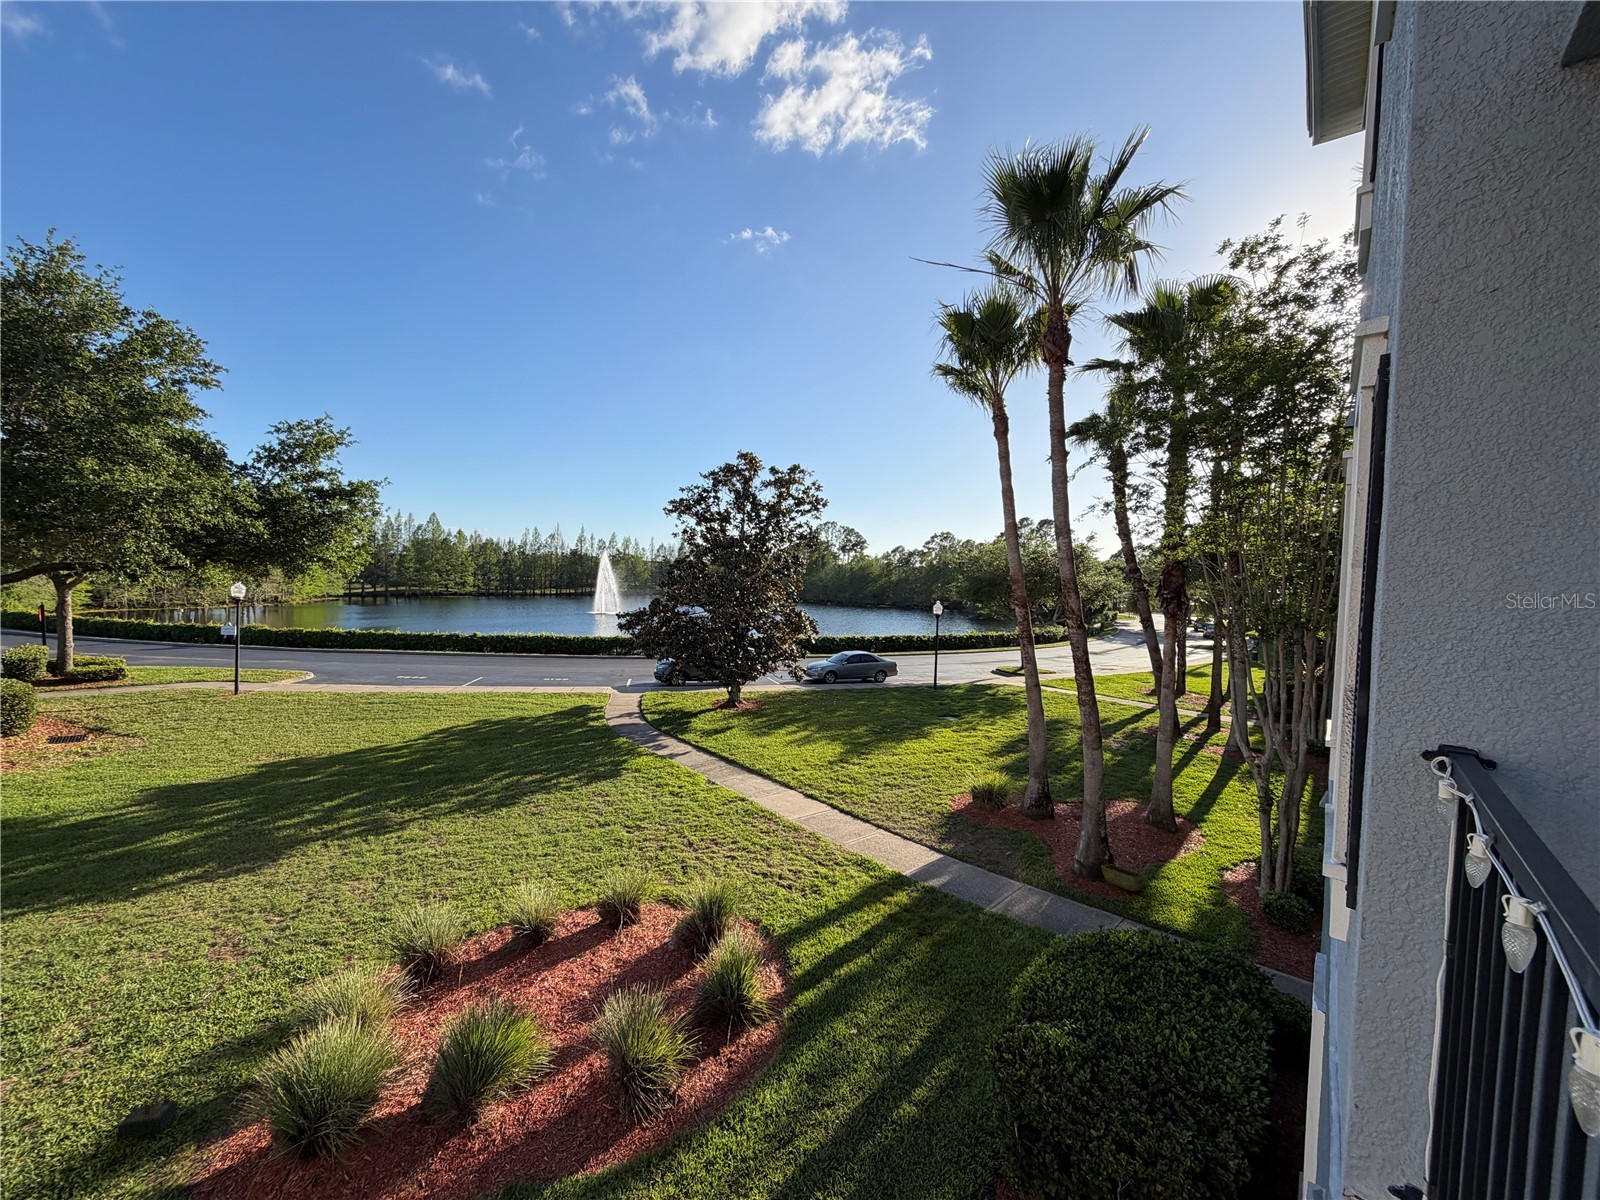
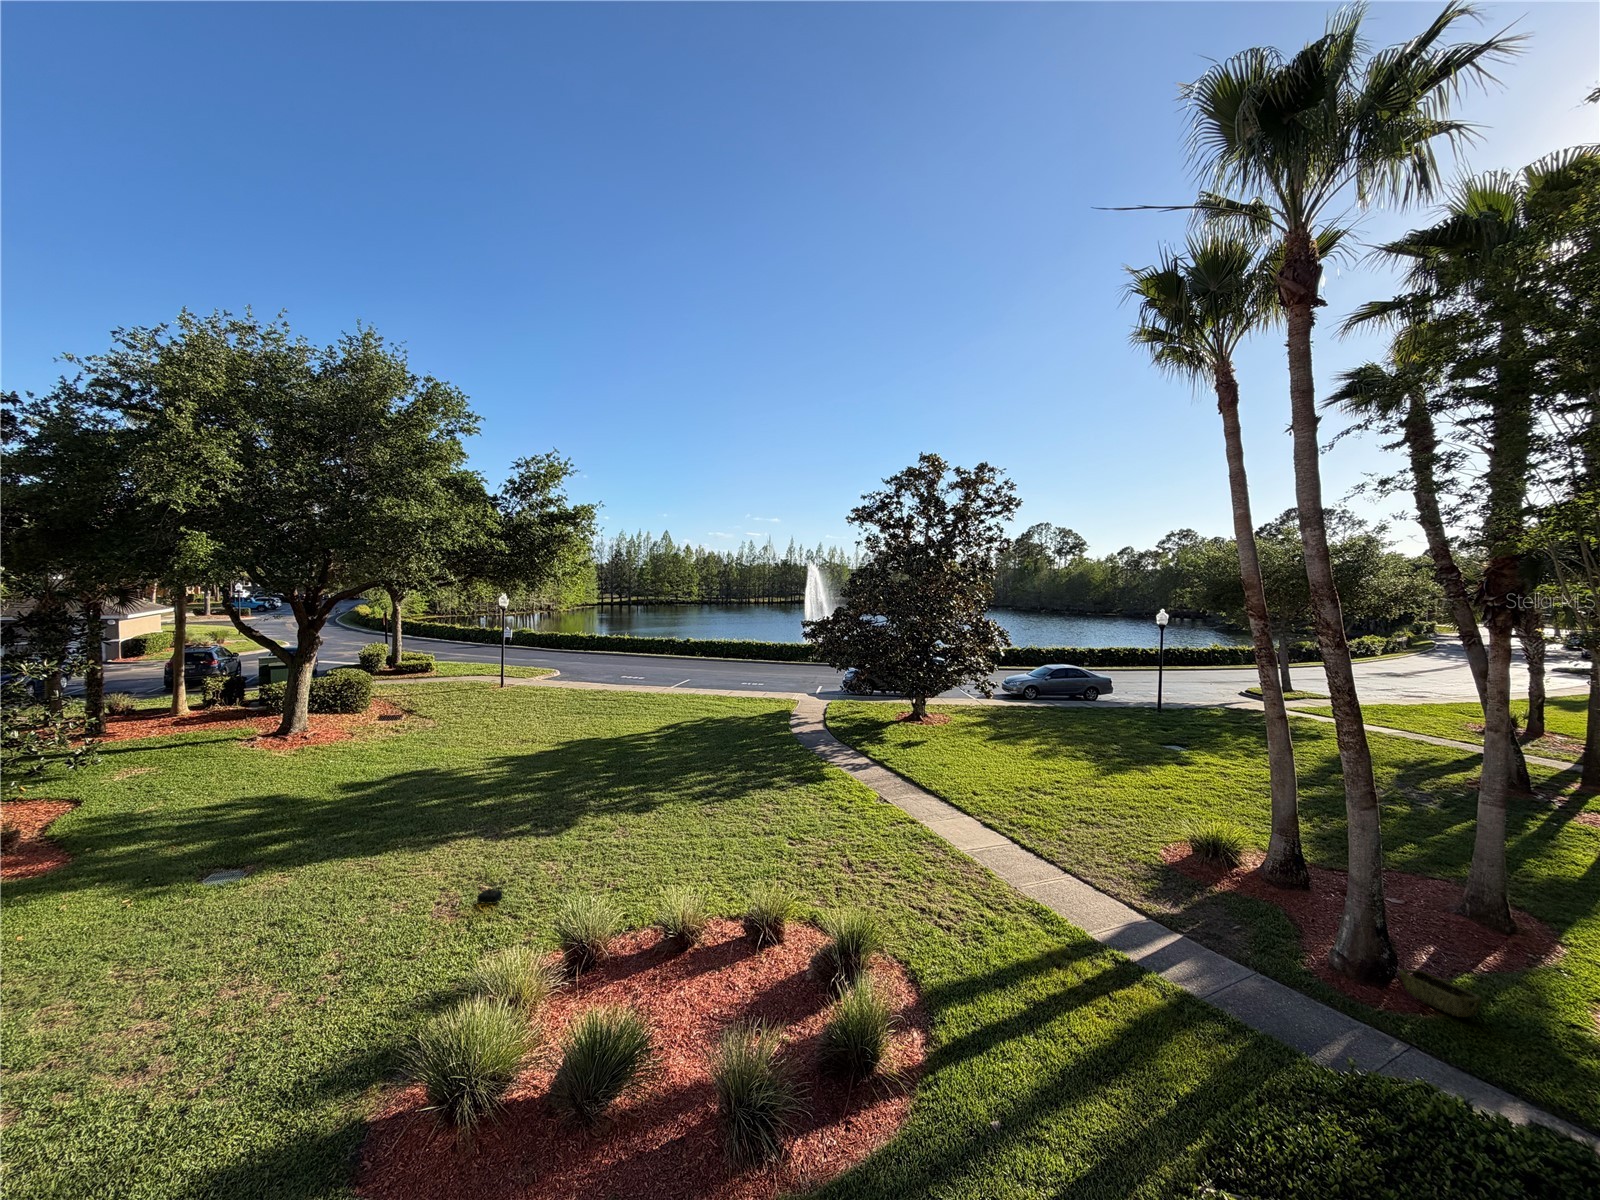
decorative plant: present [102,1073,186,1139] -> present [472,872,503,904]

